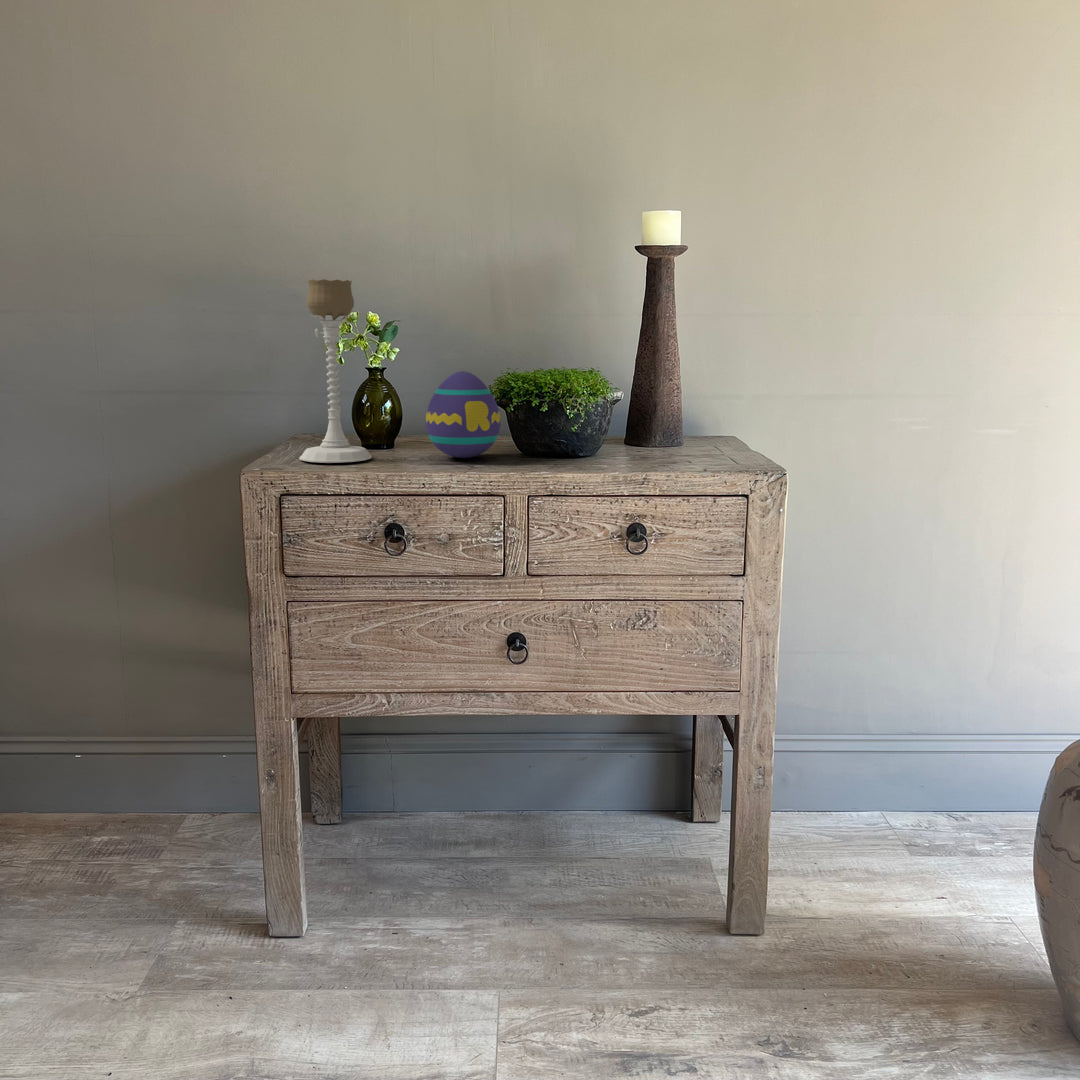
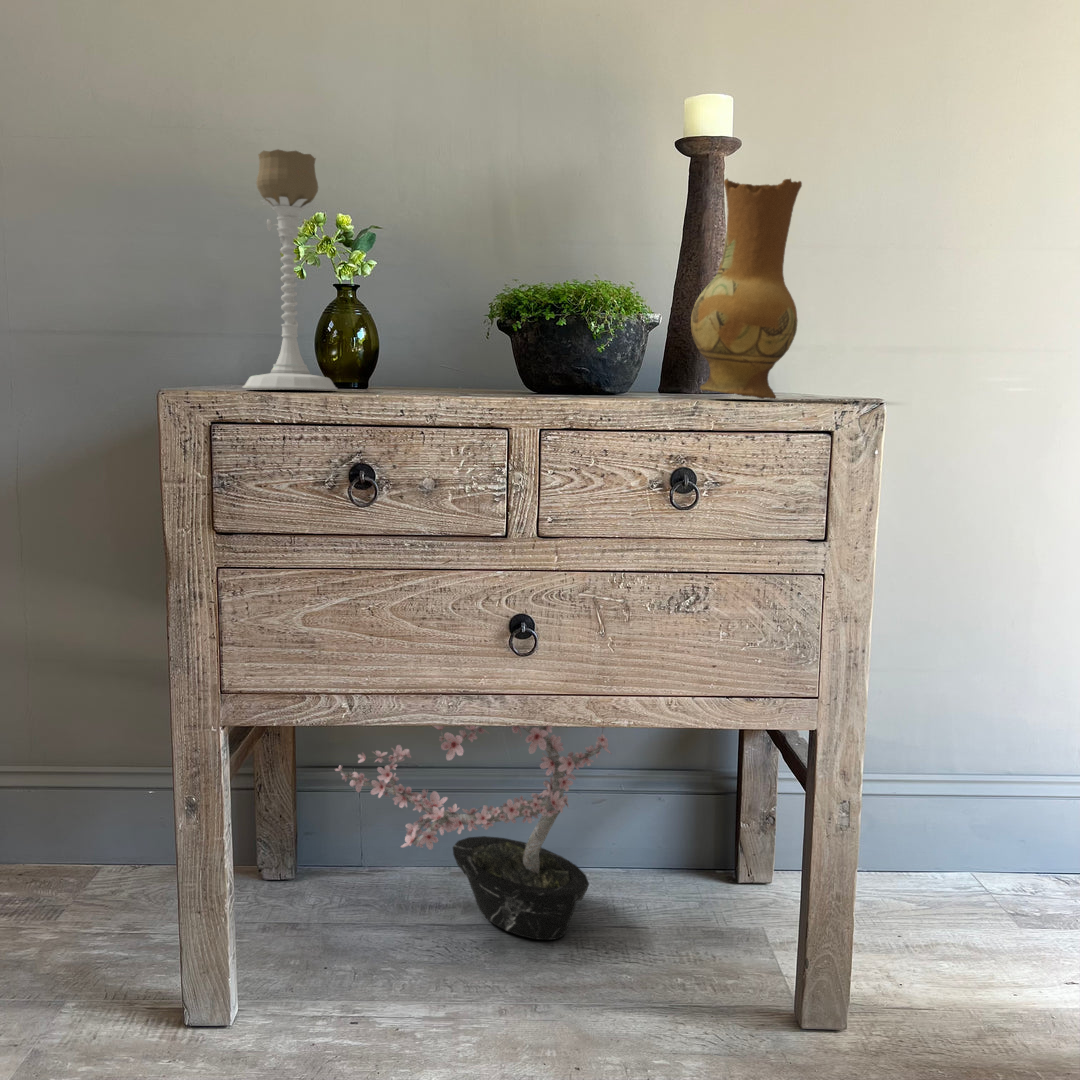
ceramic jug: none [644,296,728,466] -> present [691,179,802,399]
decorative egg: present [426,371,500,458] -> none [408,279,505,392]
potted plant: none [369,633,595,870] -> present [336,724,612,940]

